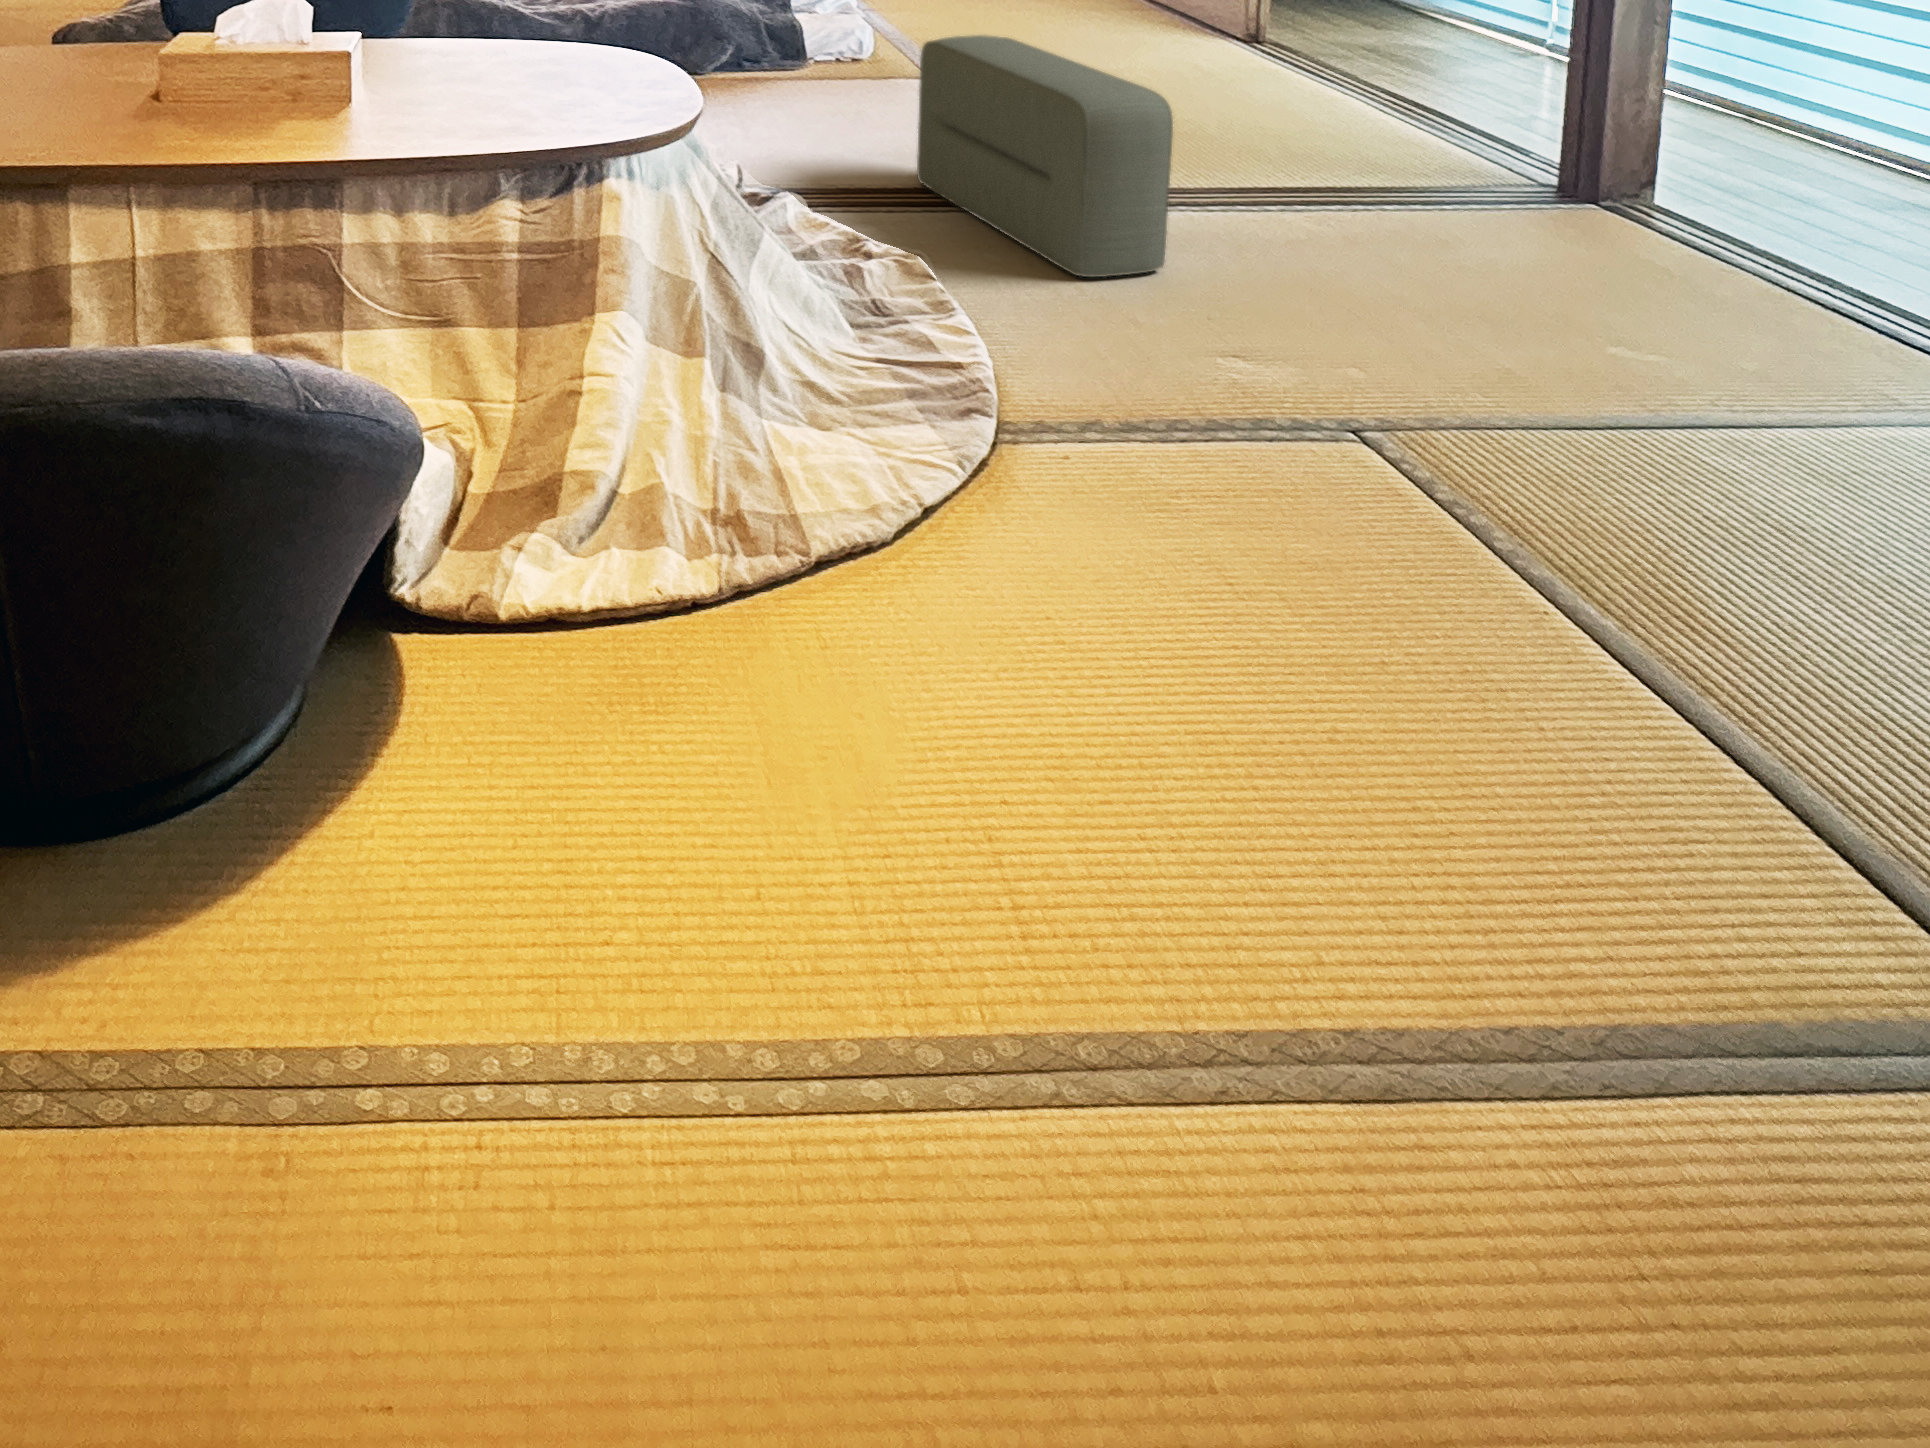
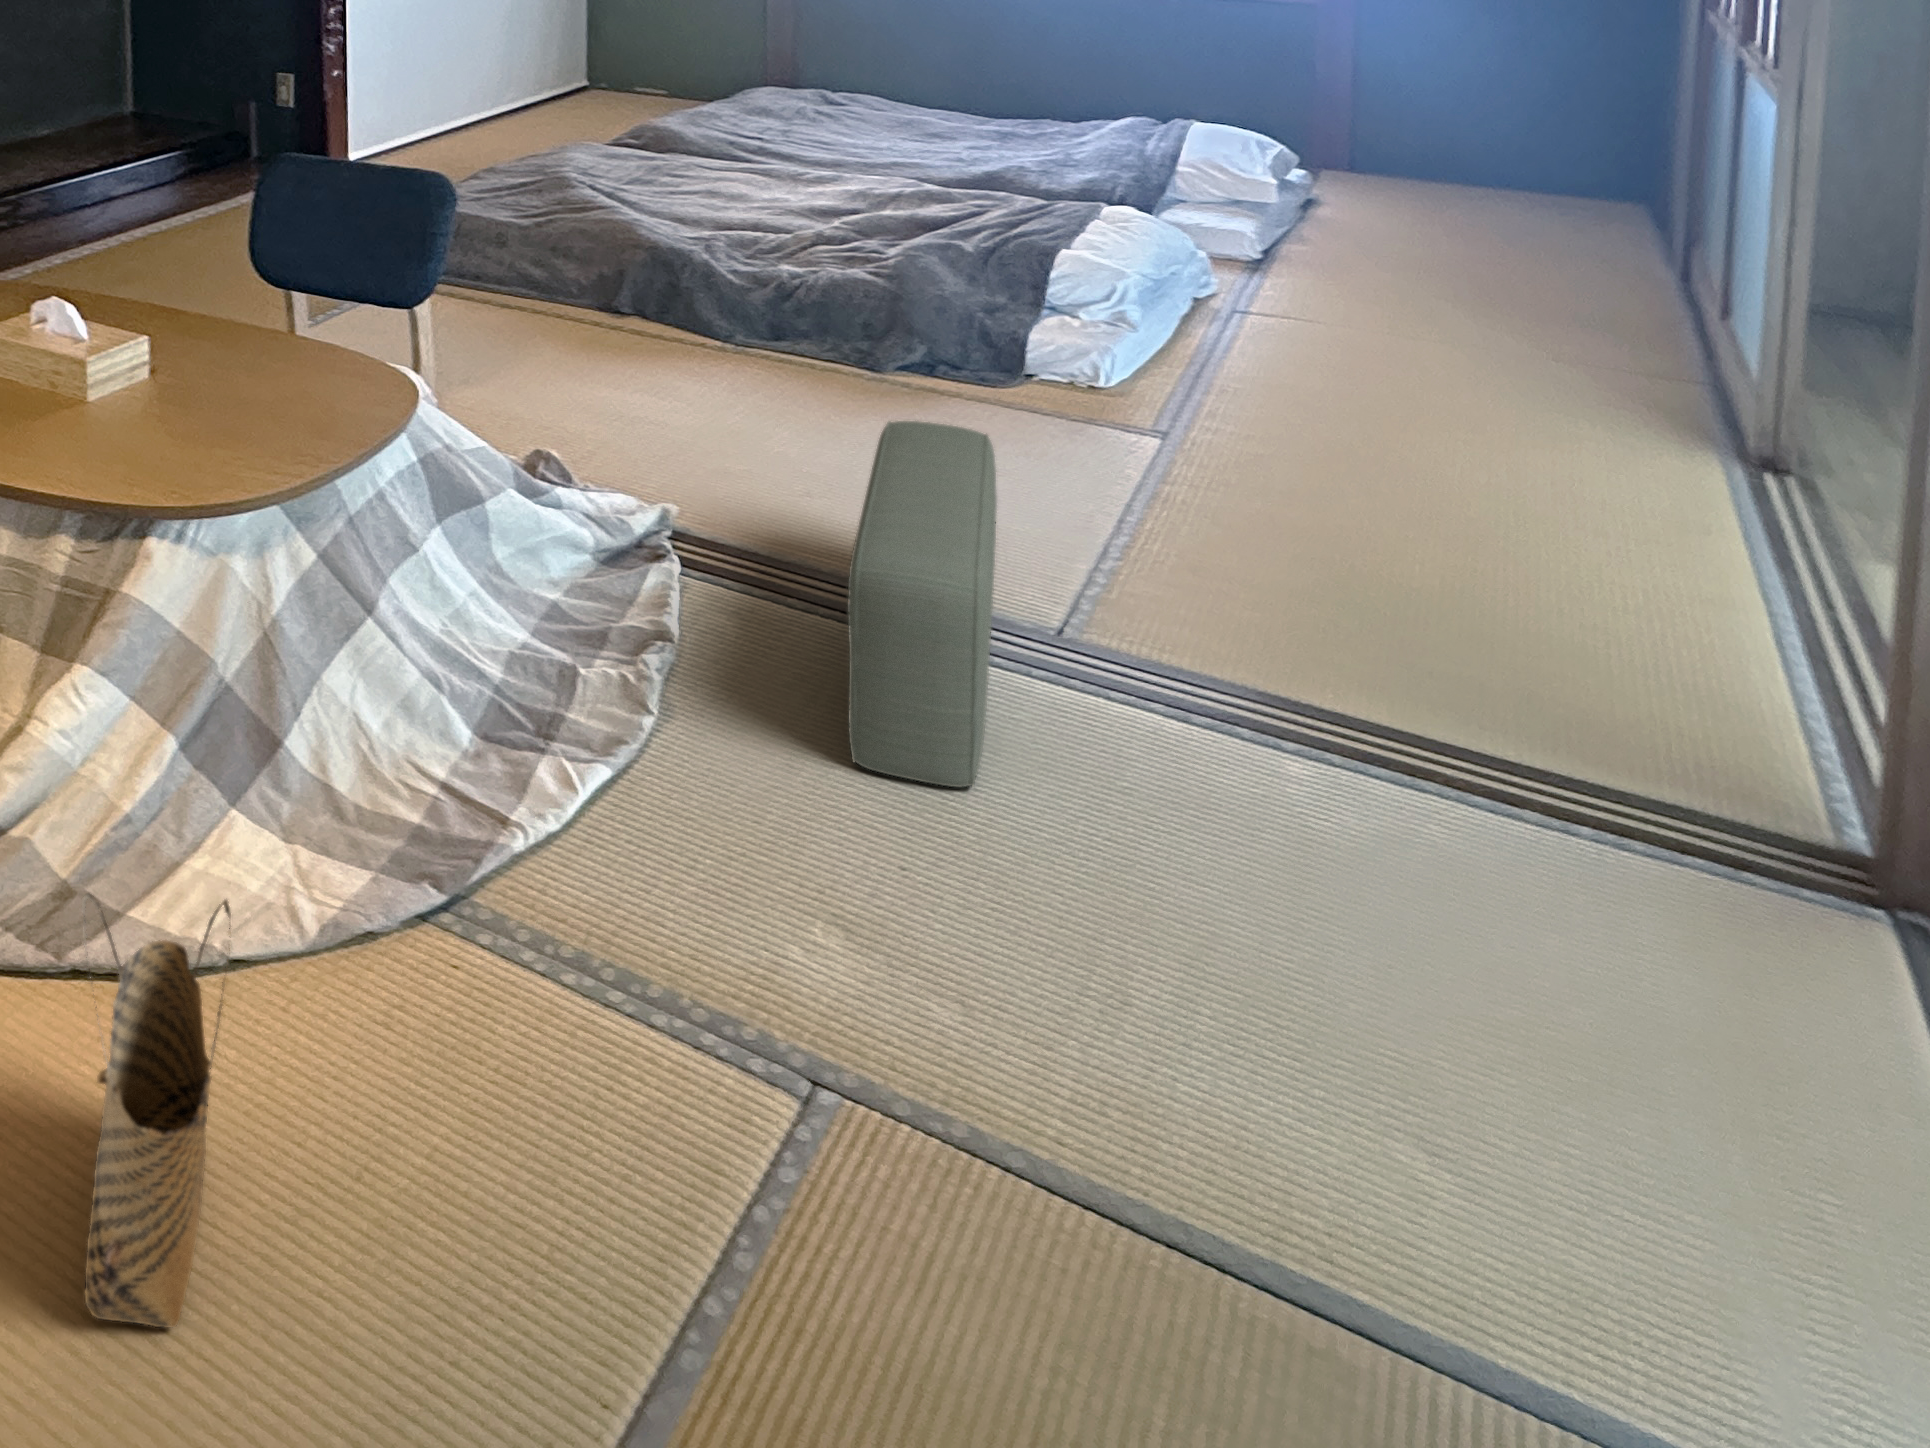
woven basket: none [1042,339,1305,731] -> present [82,894,231,1328]

